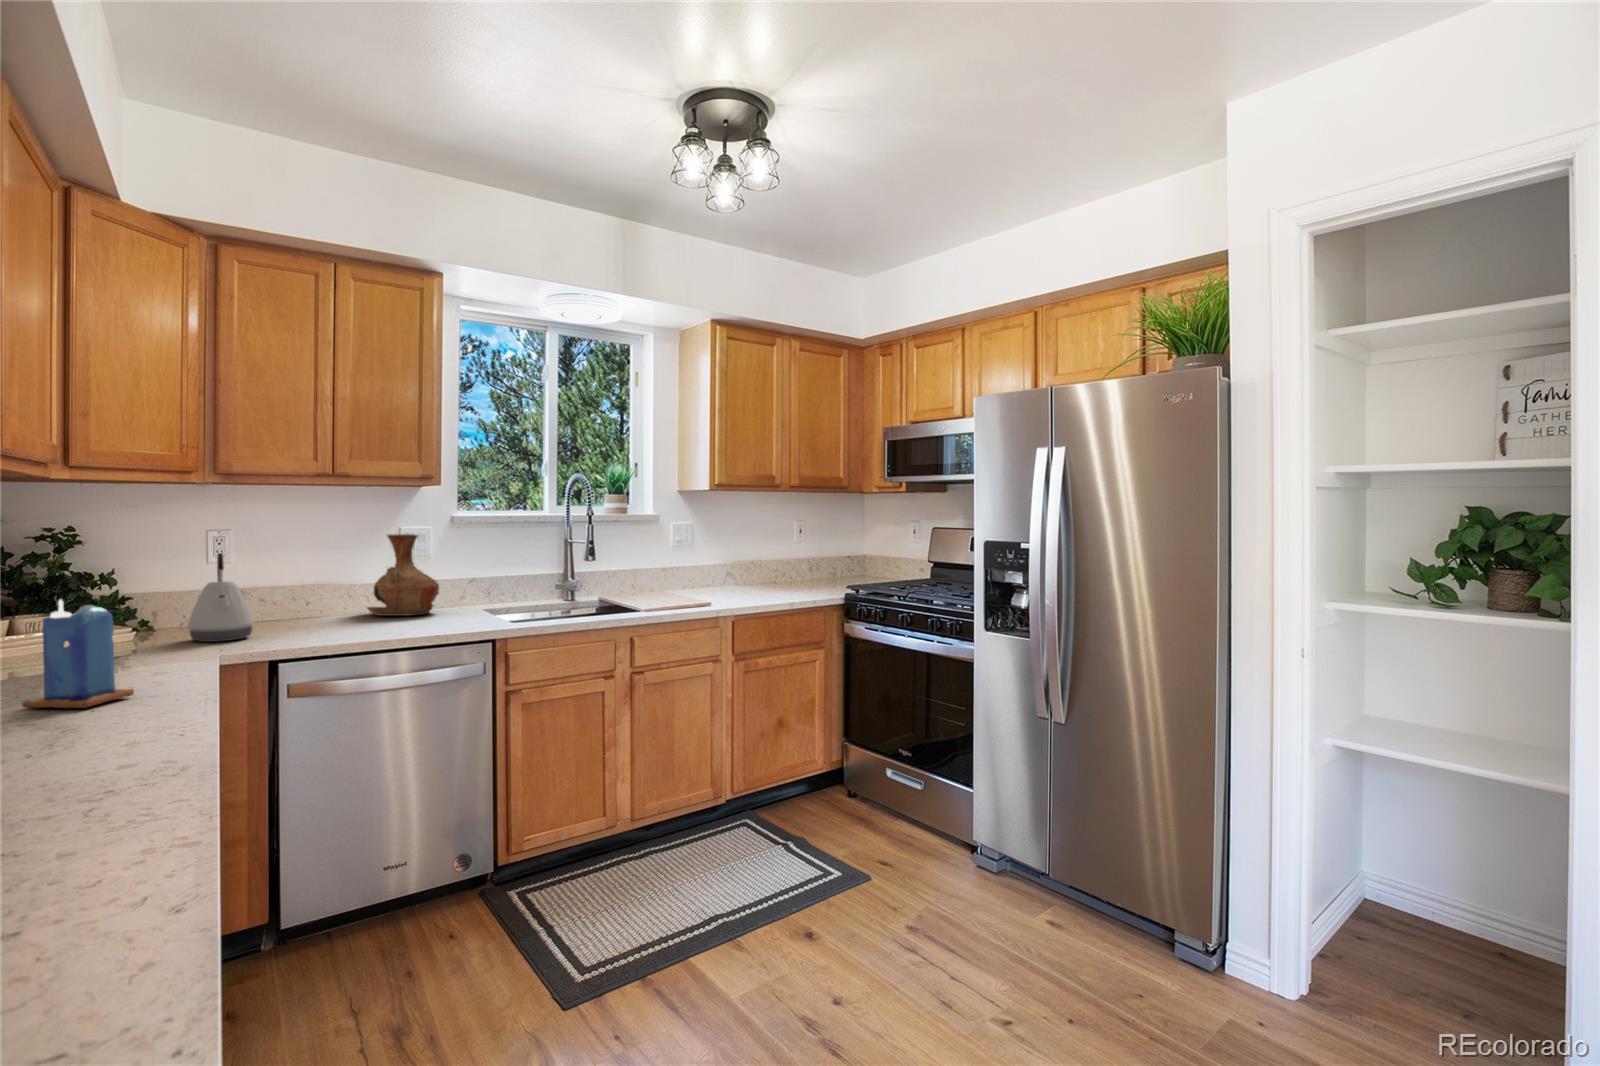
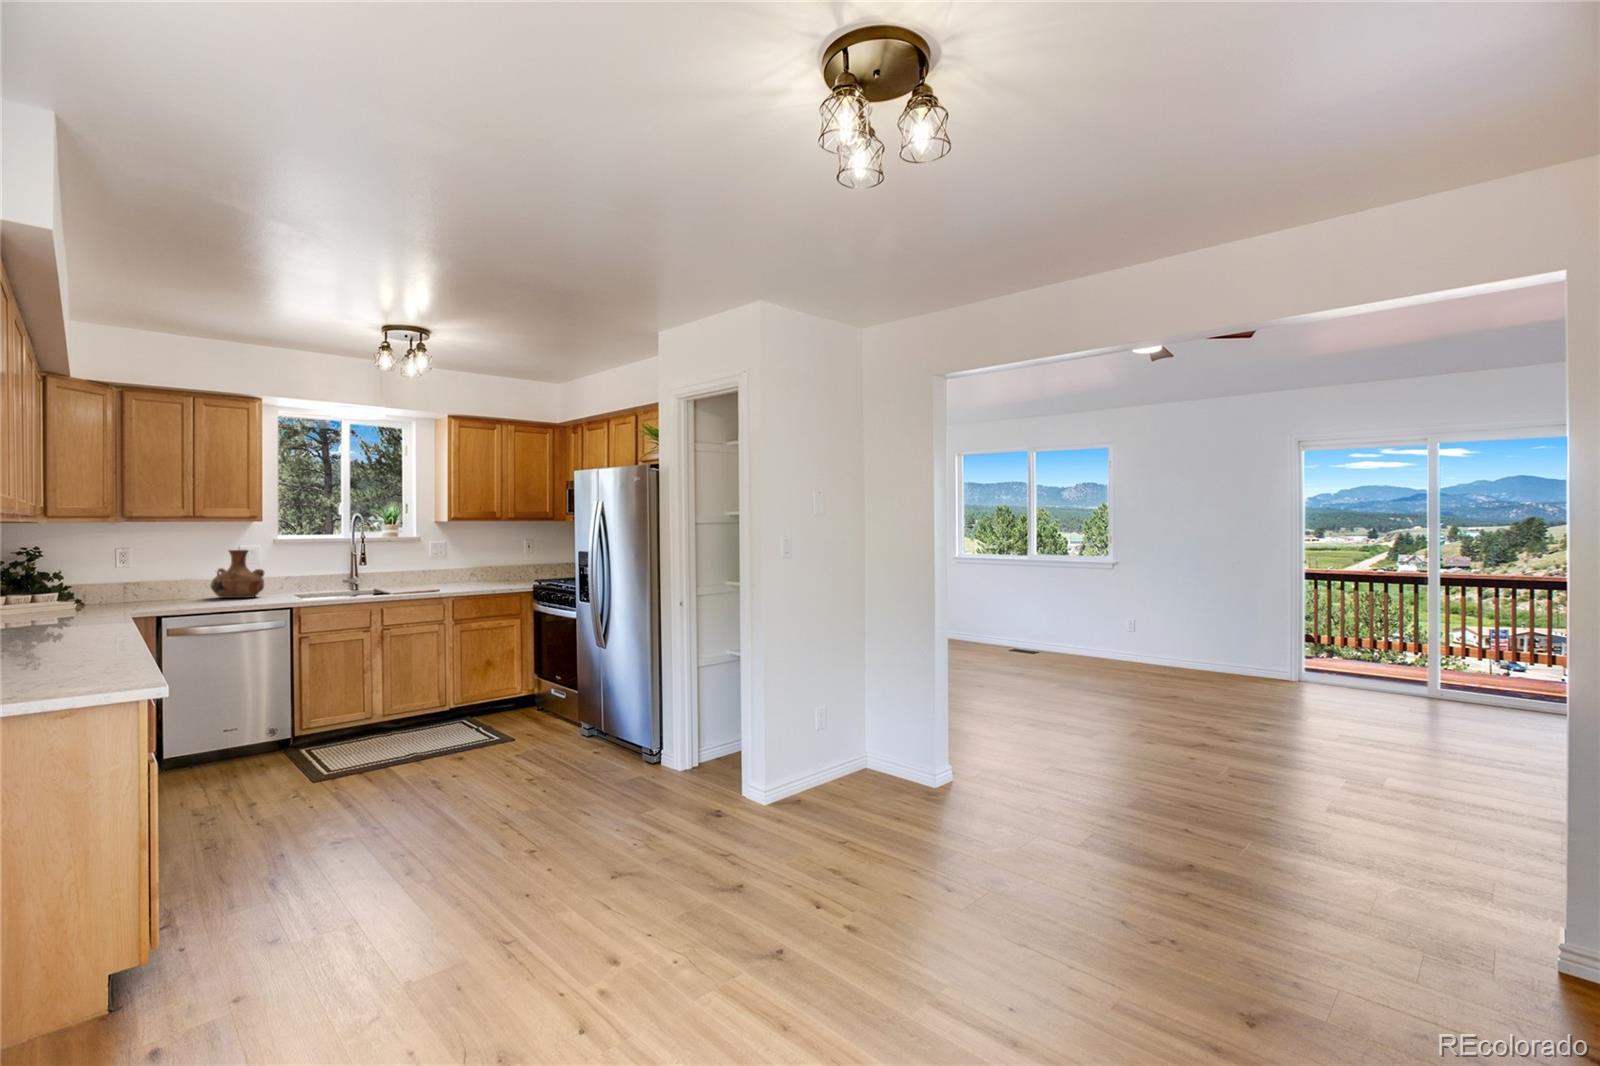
kettle: present [187,553,255,642] -> none [106,561,145,609]
candle: present [22,600,134,708] -> none [43,580,92,627]

